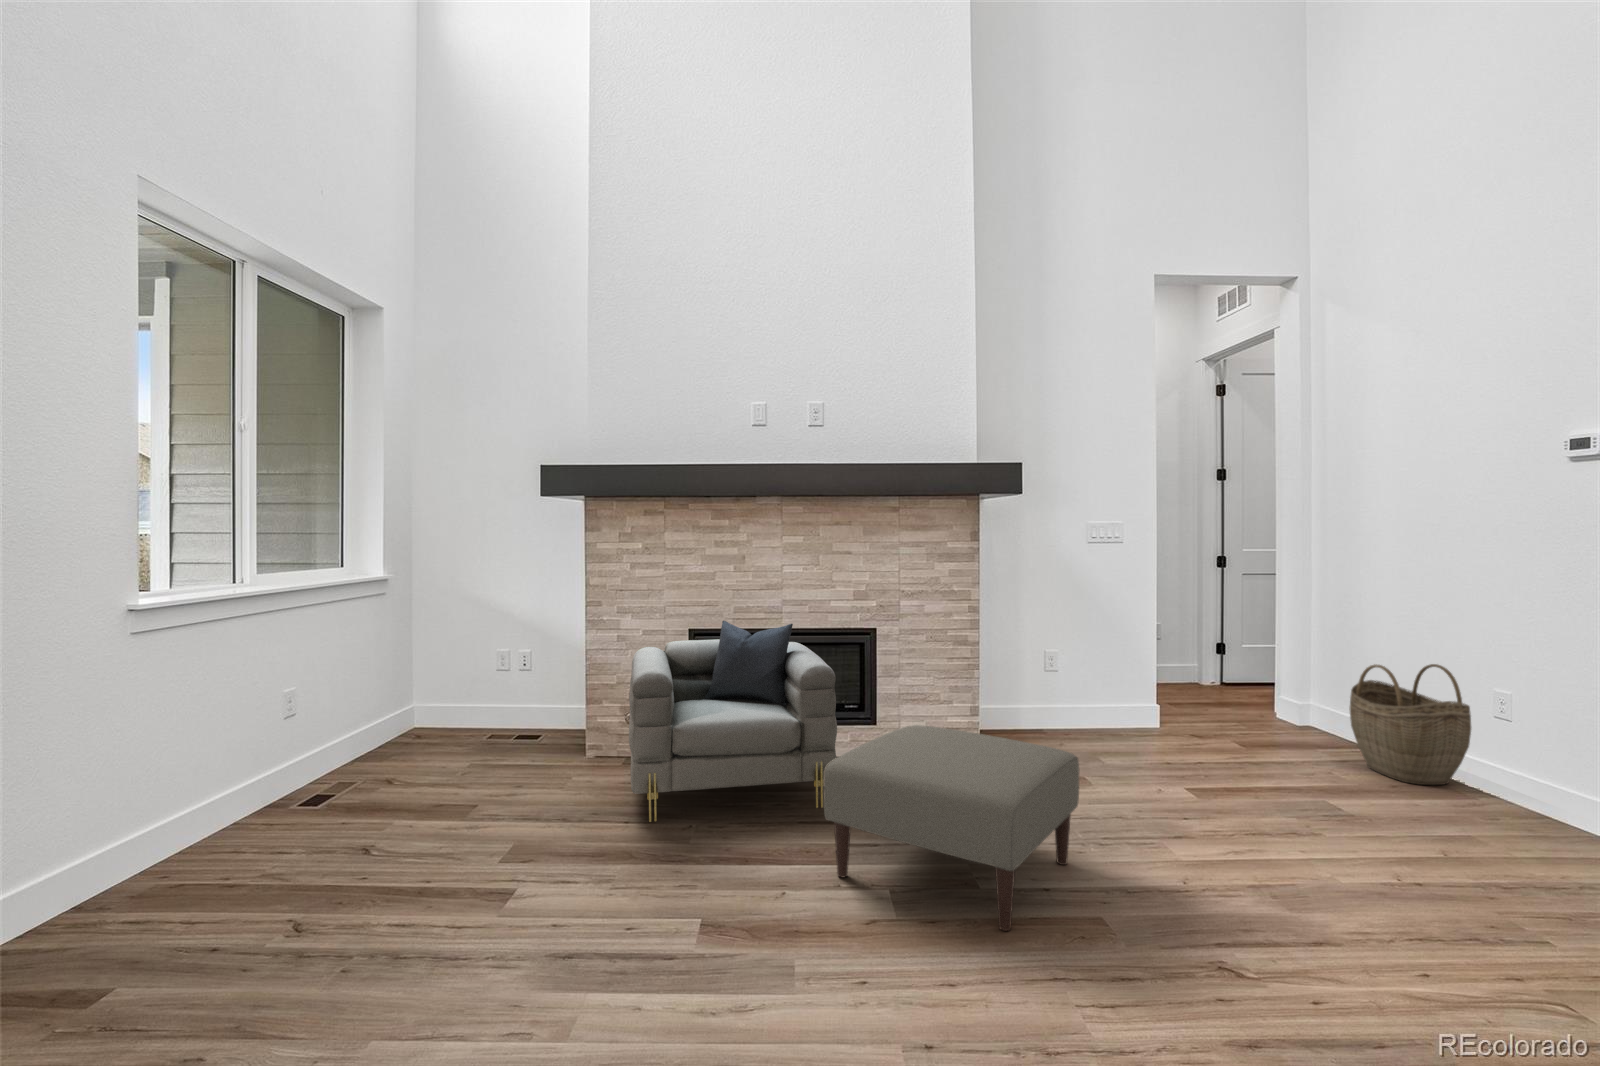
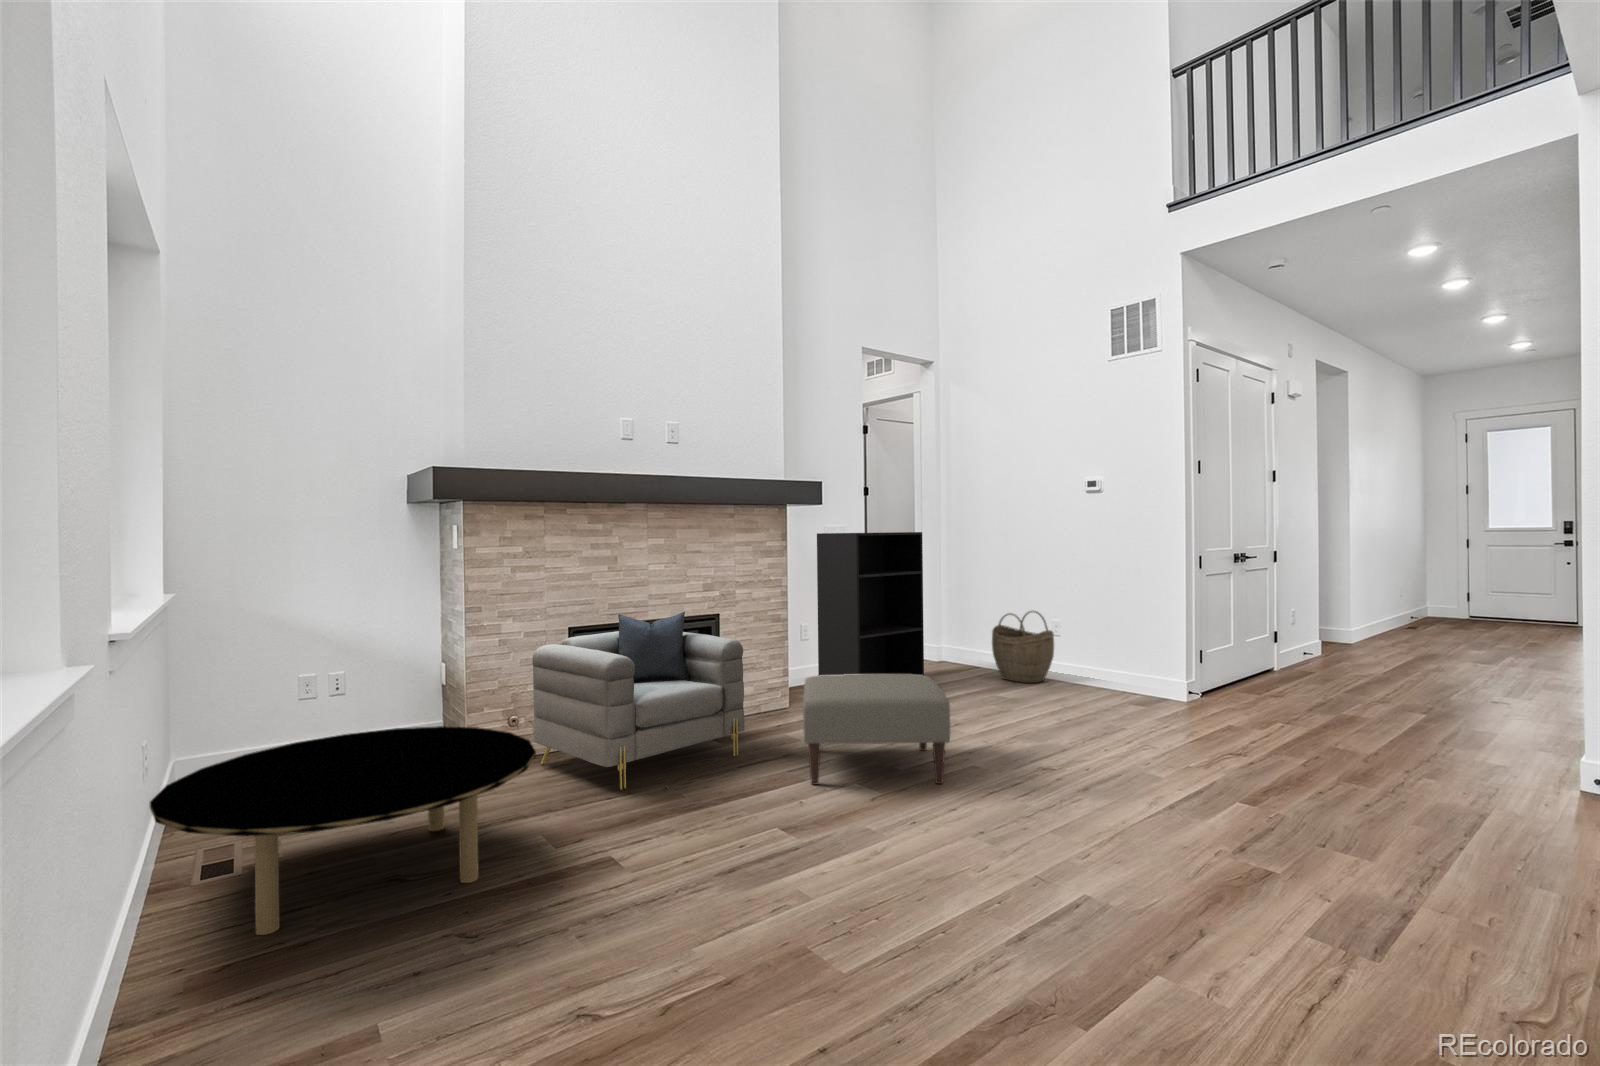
bookshelf: none [1055,531,1220,755] -> present [817,532,924,676]
coffee table: none [143,714,514,894] -> present [150,726,536,935]

